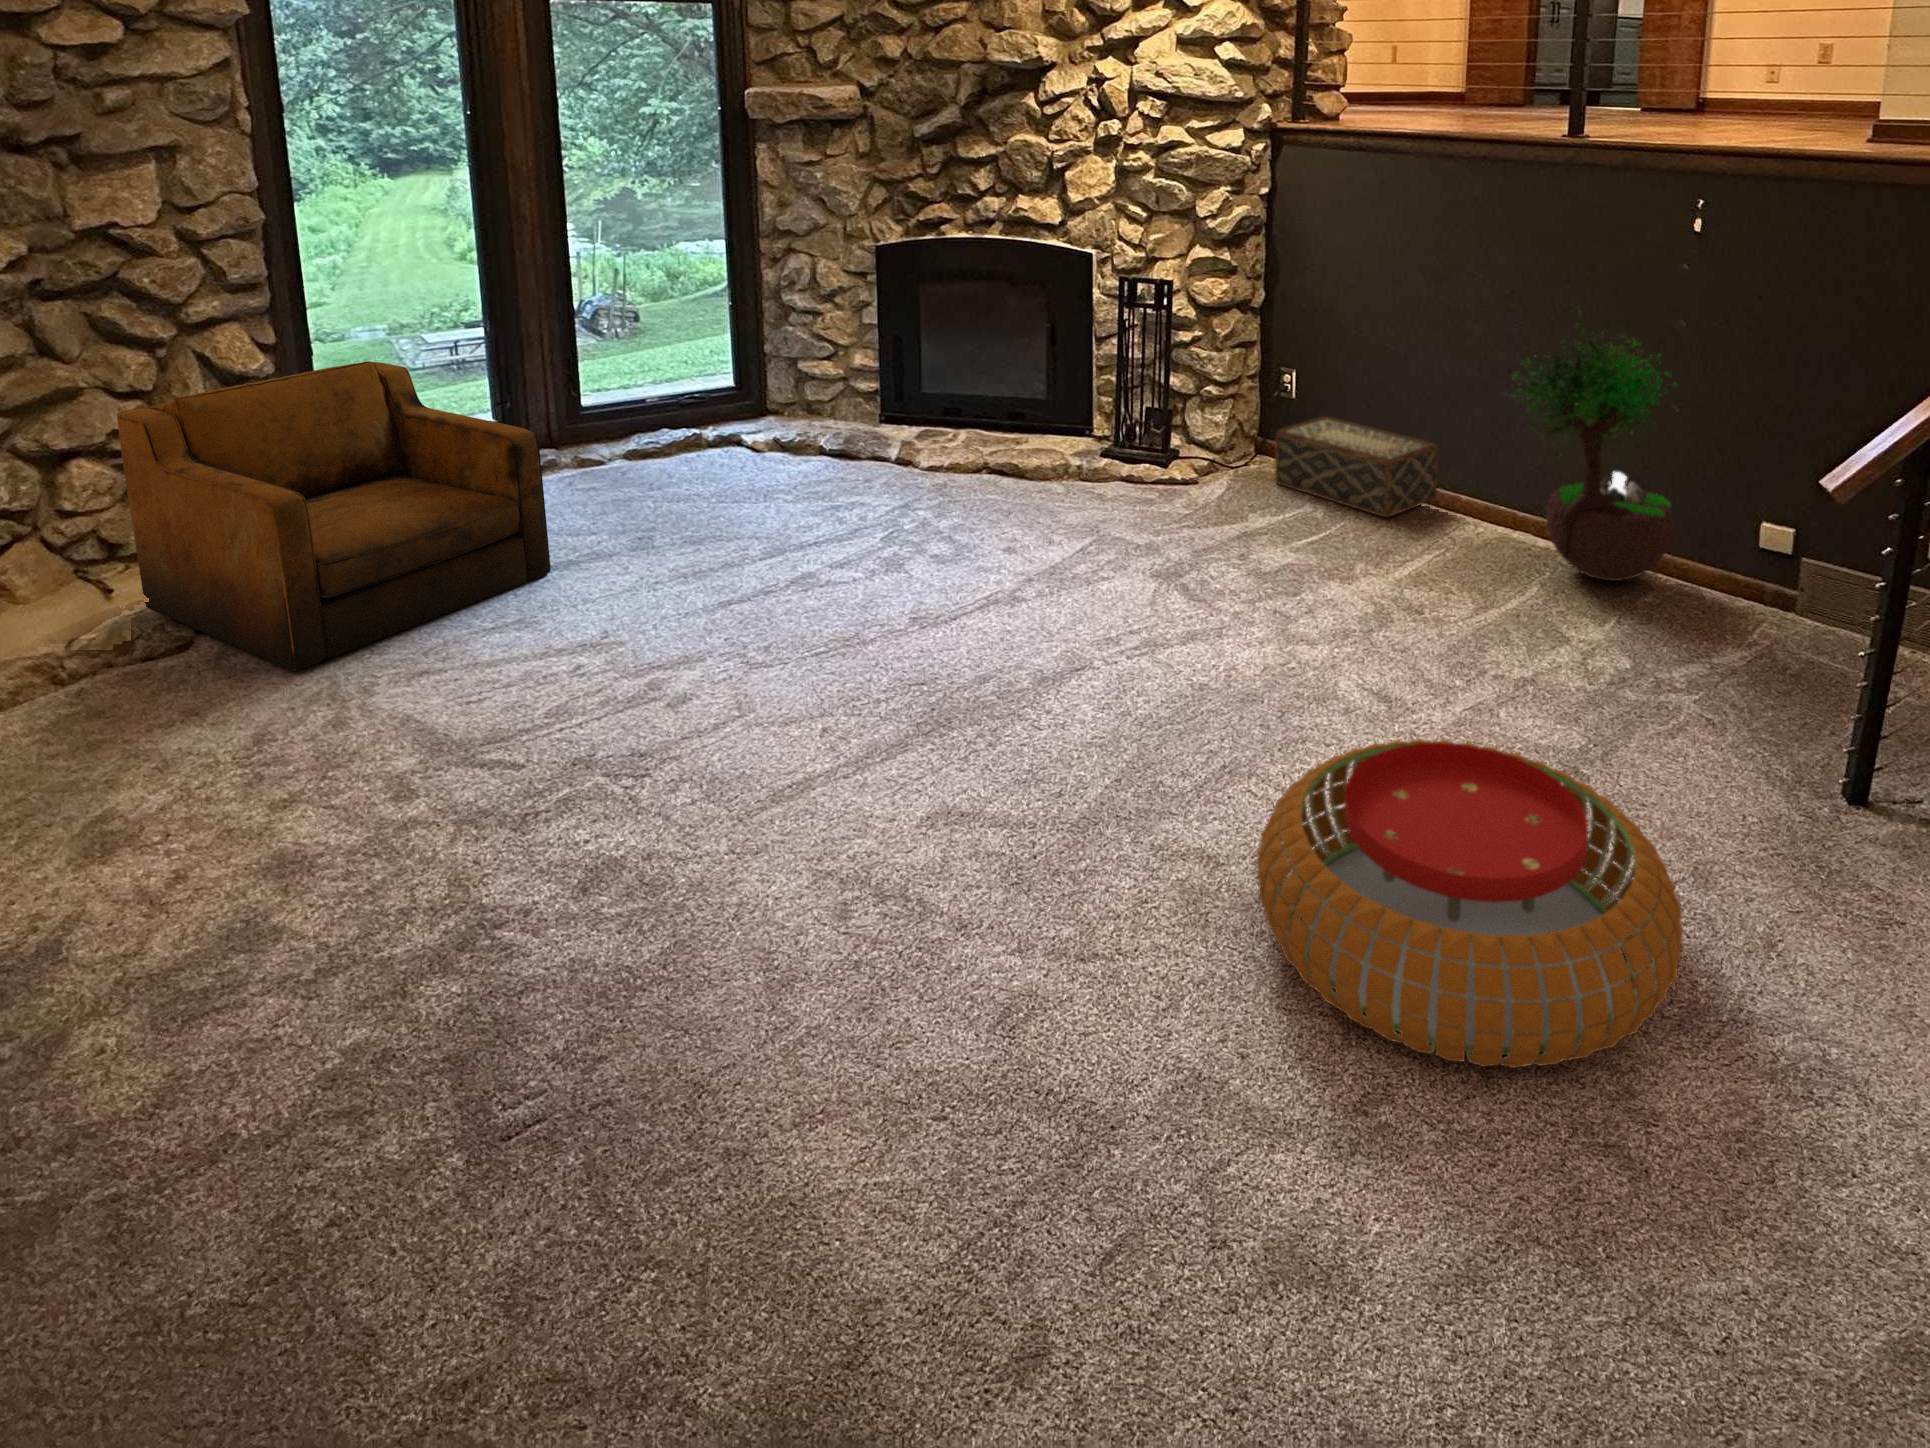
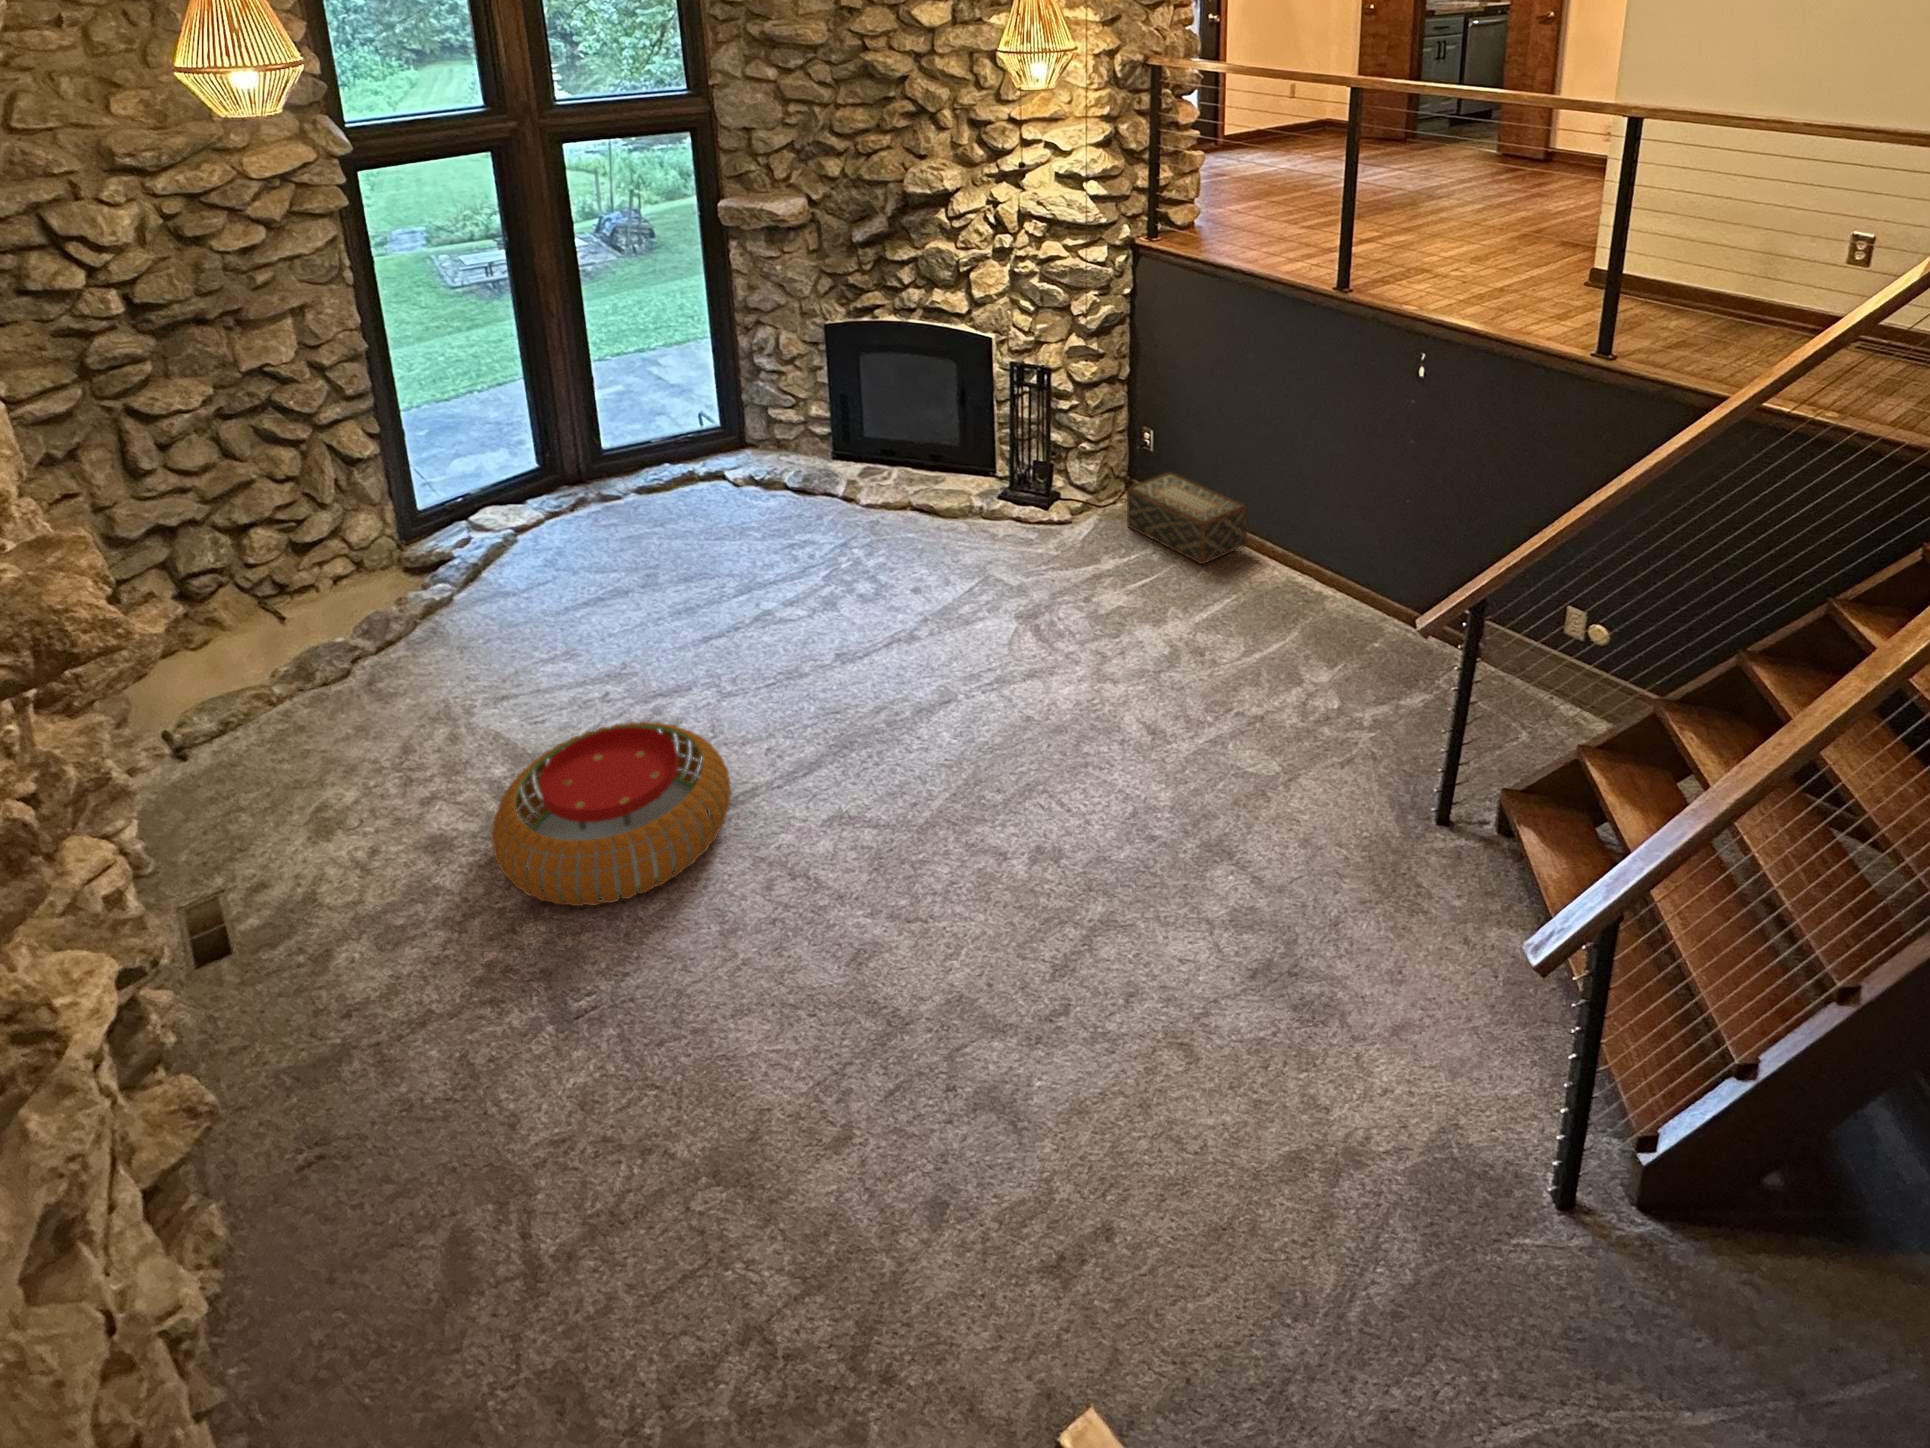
potted tree: present [1505,324,1678,581] -> none [1266,440,1396,631]
armchair: present [117,361,551,671] -> none [281,443,583,691]
pouf: present [1257,739,1683,1068] -> present [491,722,731,906]

